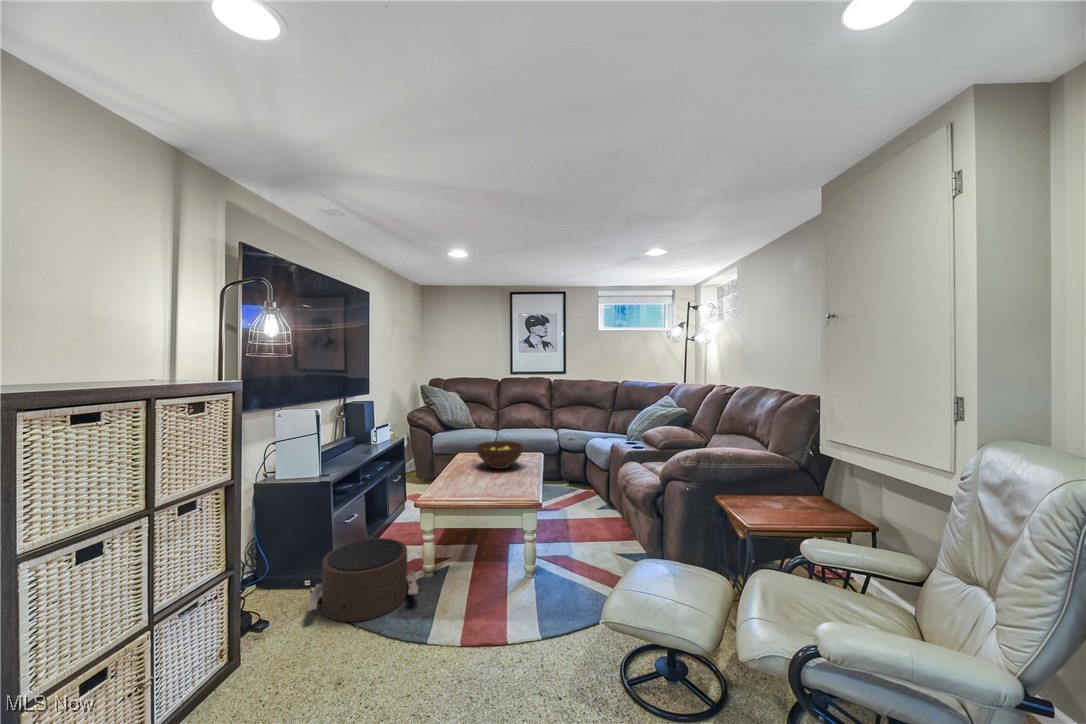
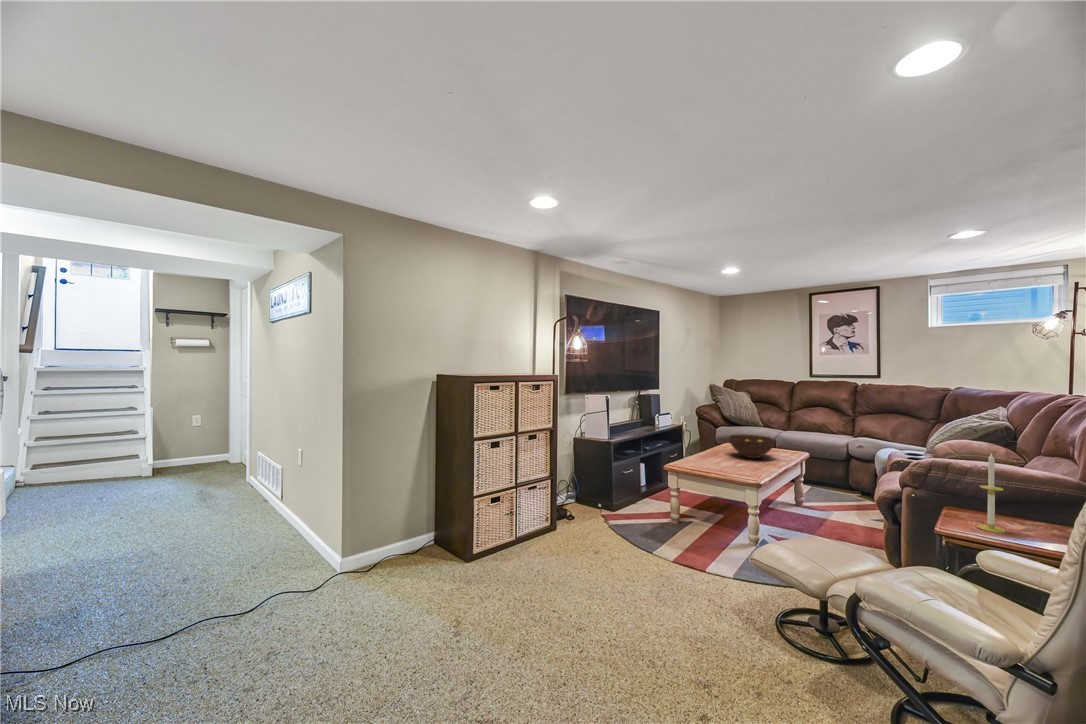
candle: none [771,445,792,520] -> present [977,454,1006,533]
pouf: present [307,538,418,622] -> none [591,486,662,532]

